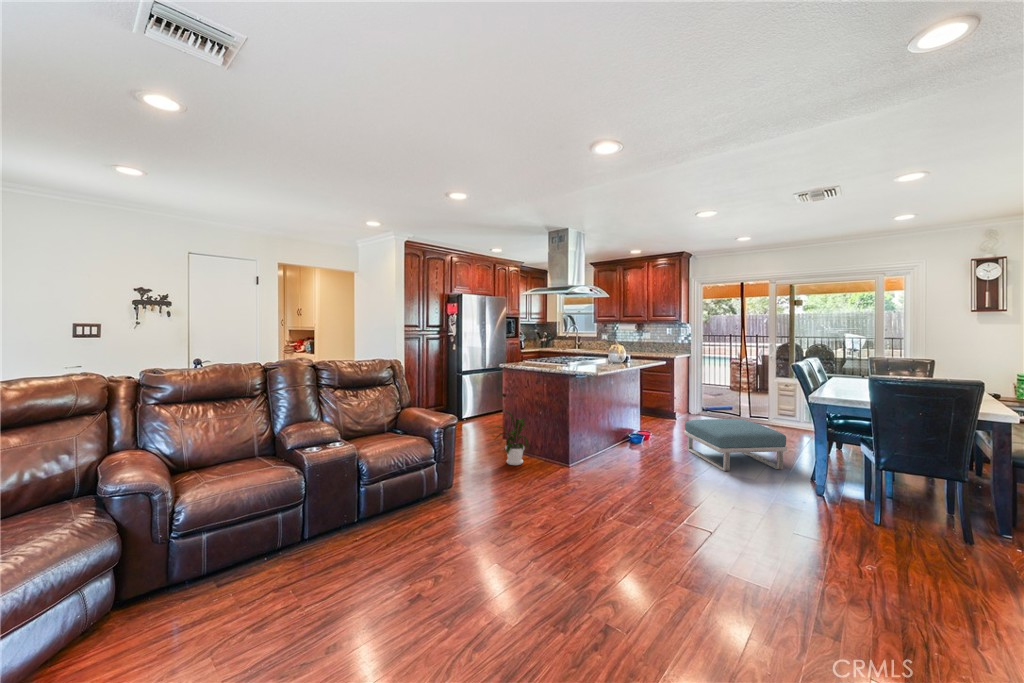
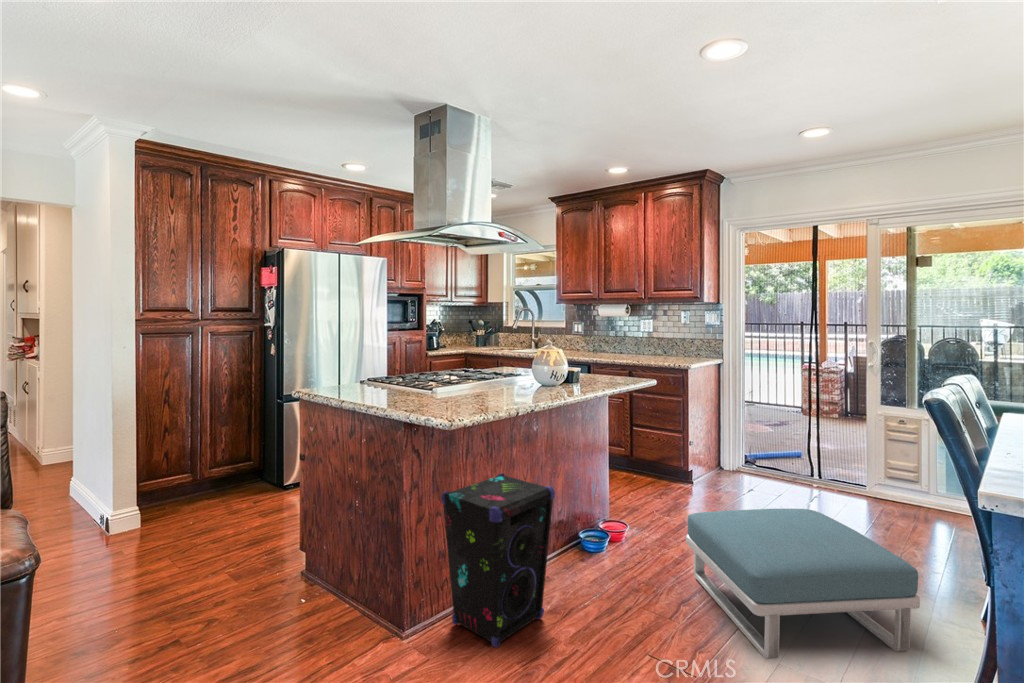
speaker: none [584,400,632,469] -> present [441,473,555,648]
house plant: present [496,411,529,465] -> none [213,496,326,632]

